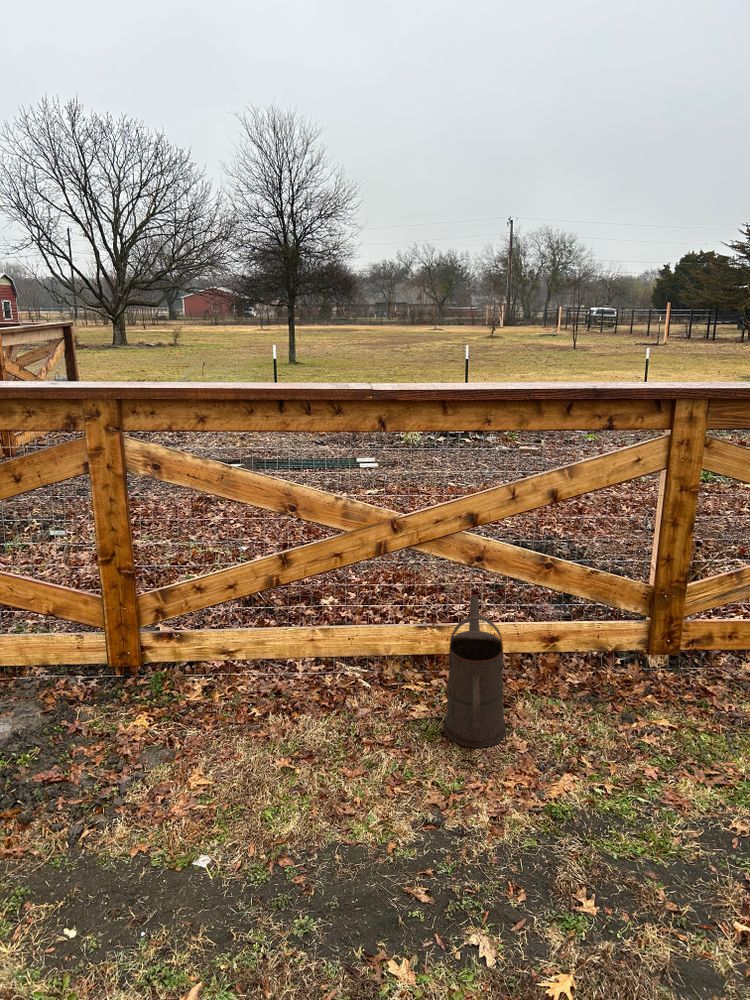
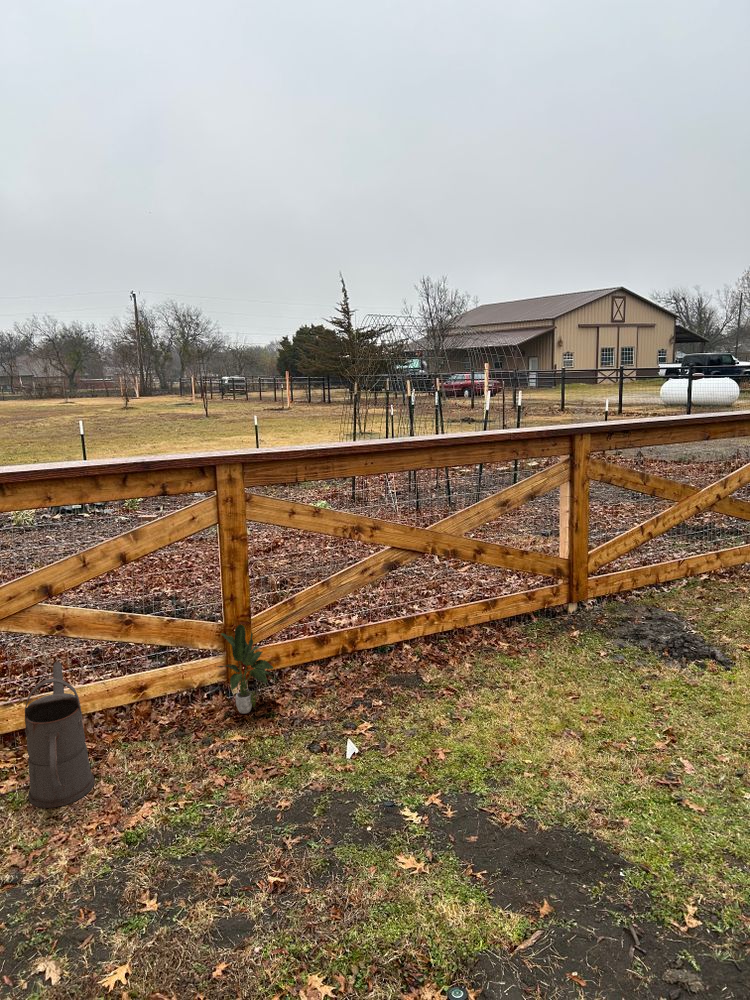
potted plant: none [646,592,718,695] -> present [218,625,276,714]

